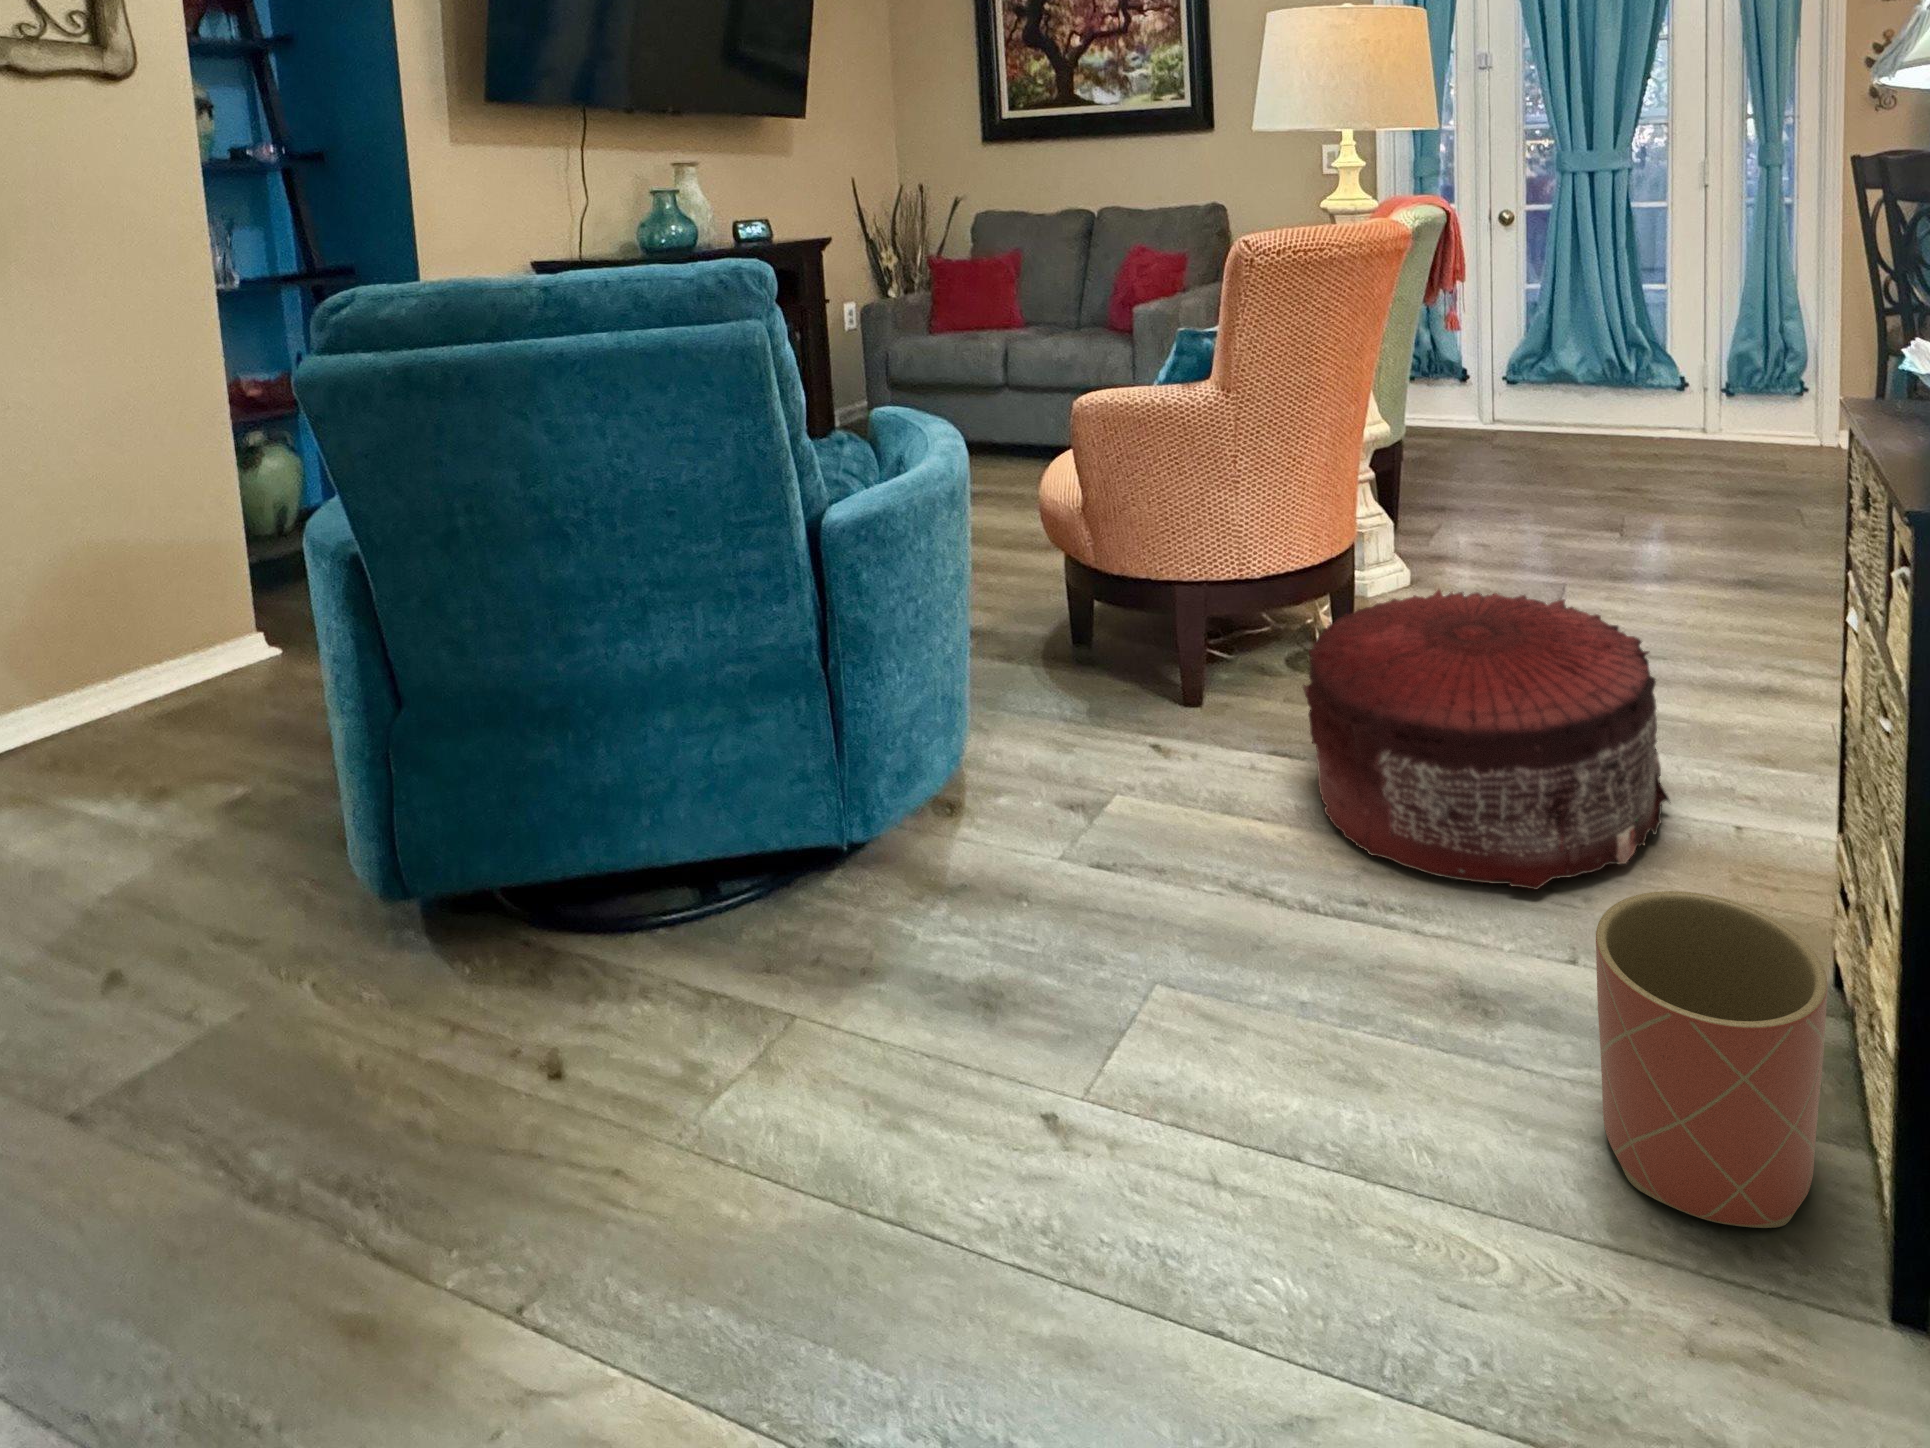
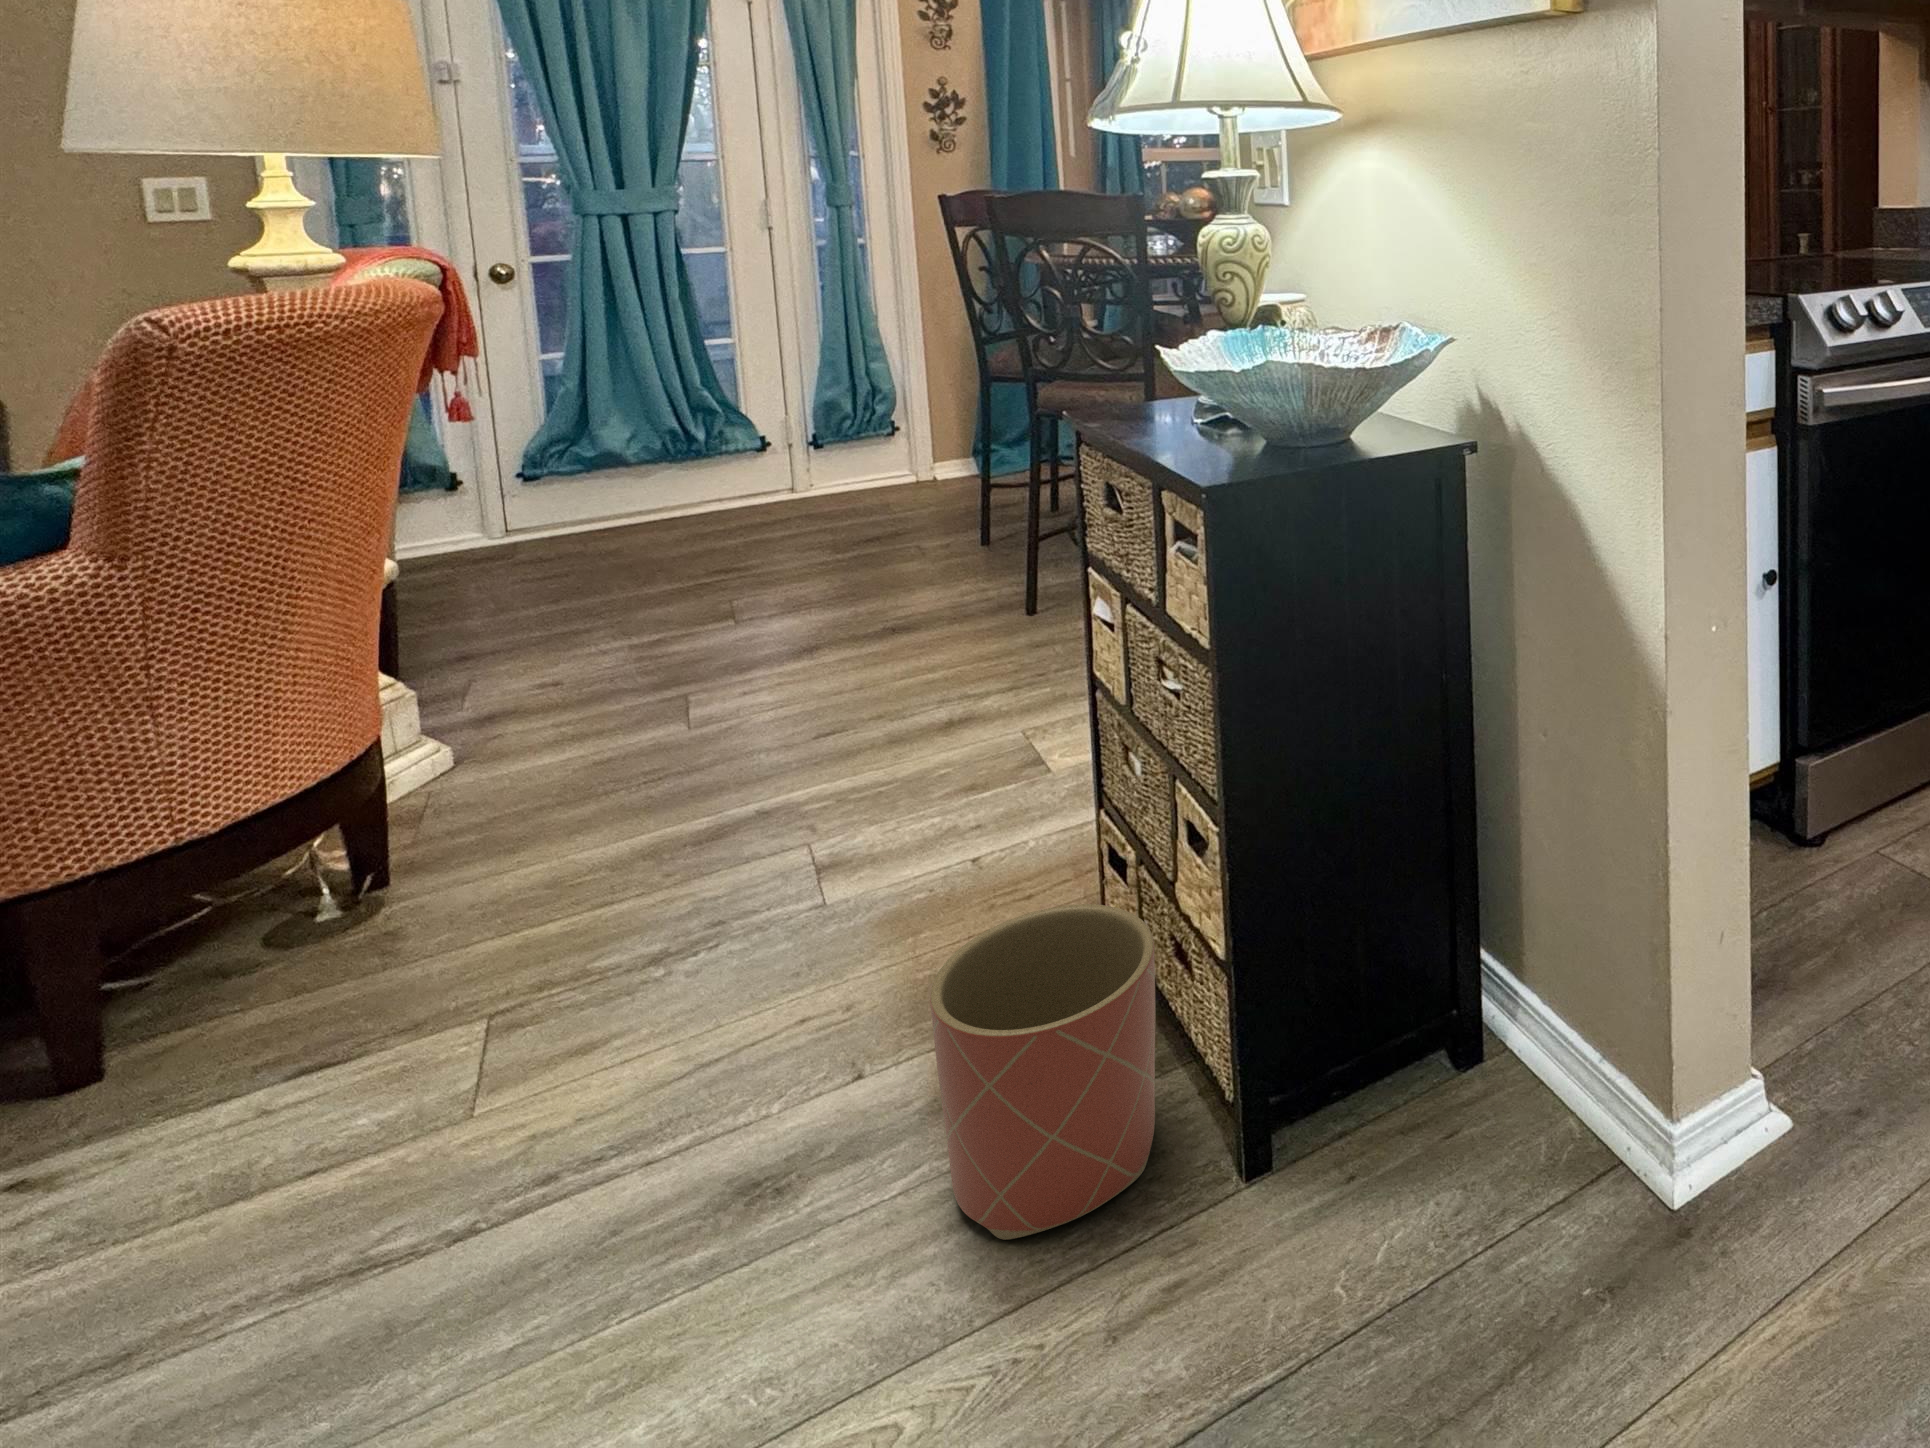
pouf: present [1303,589,1669,890] -> none [364,697,907,1117]

